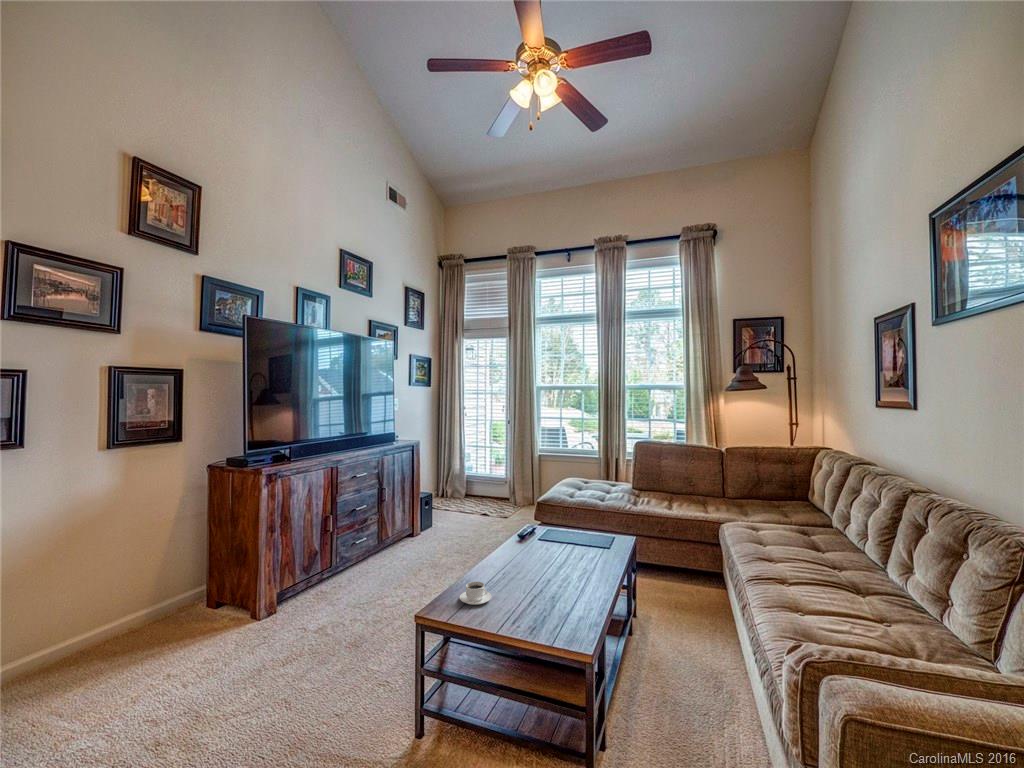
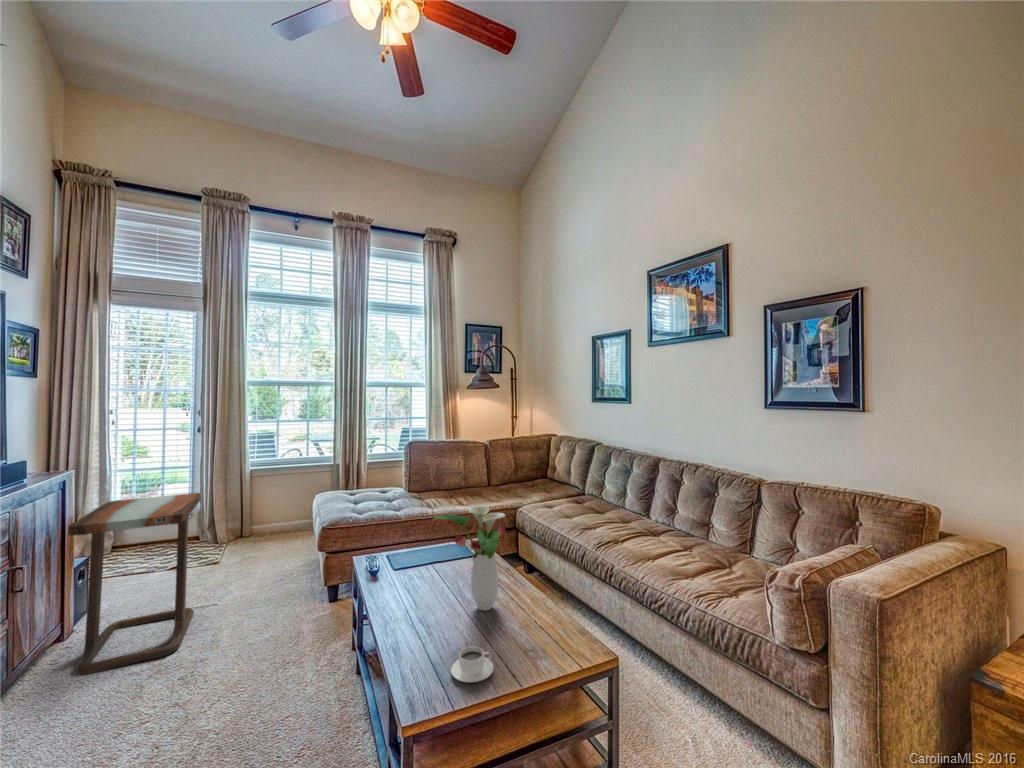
side table: none [403,459,486,556] -> present [68,493,212,674]
flower arrangement: none [511,489,559,576] -> present [434,506,506,611]

